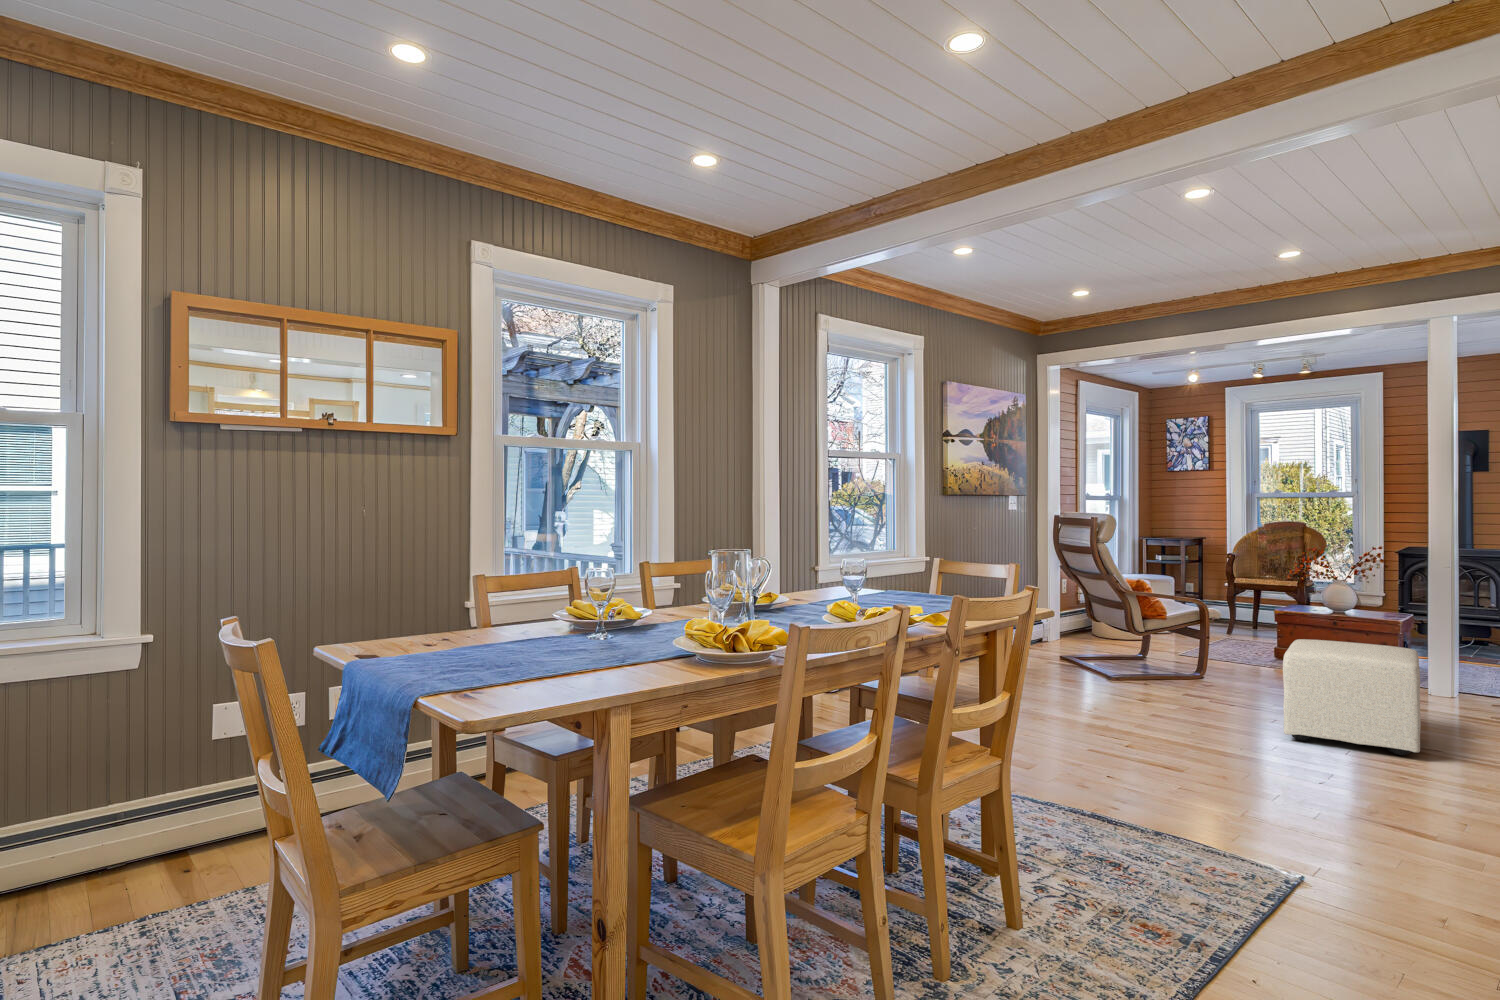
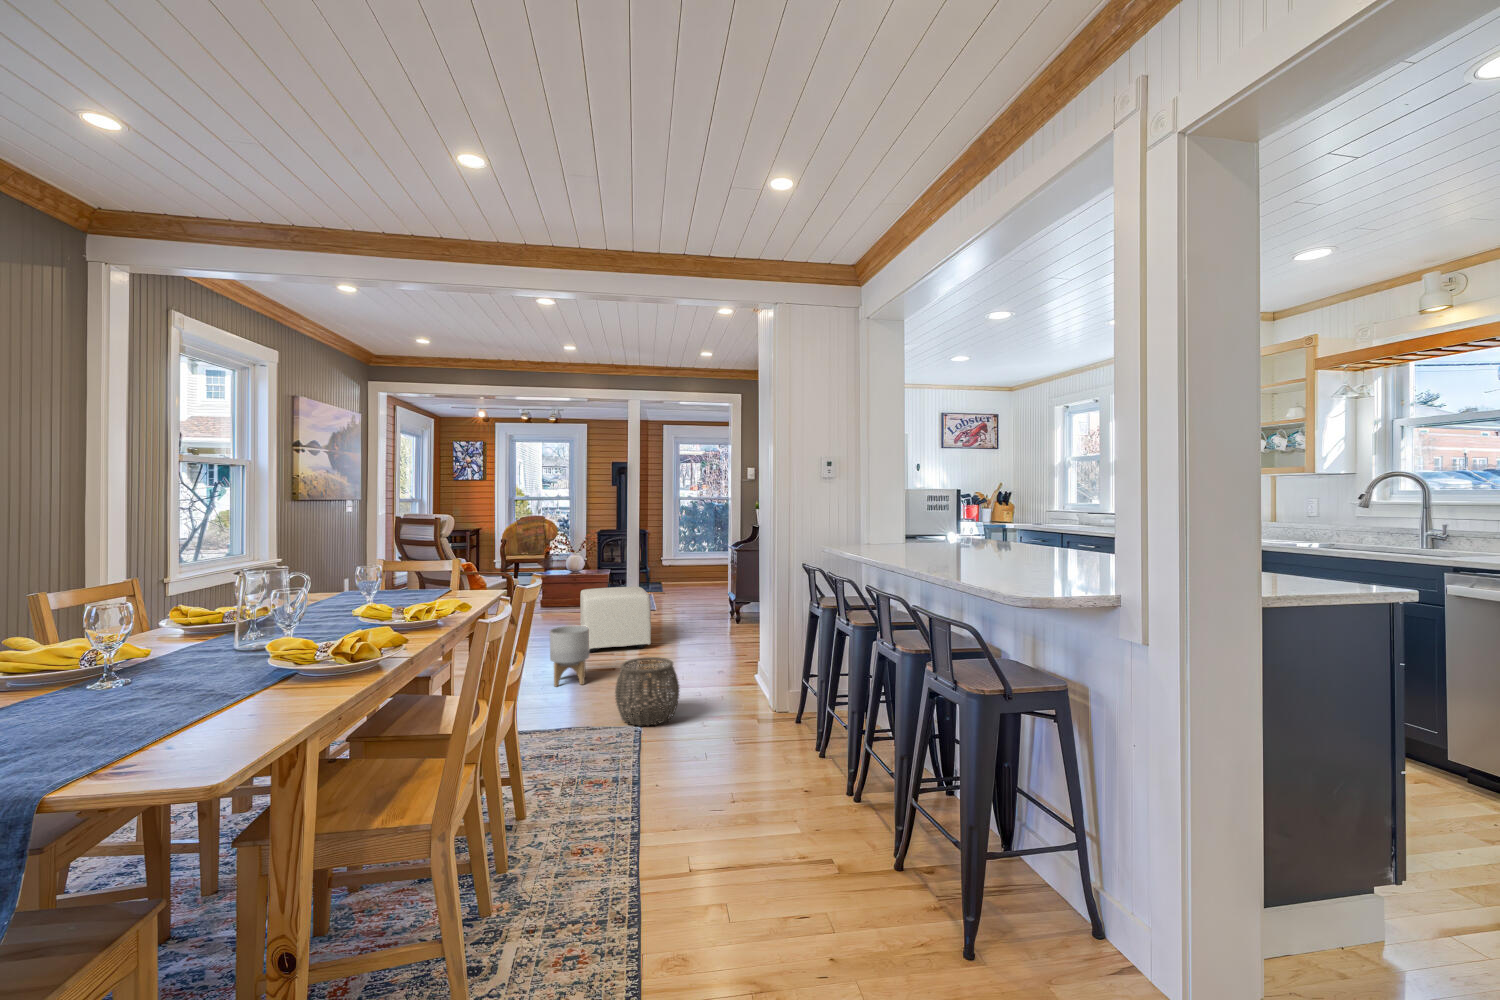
planter: none [1194,687,1261,784] -> present [550,626,589,686]
woven basket: none [1253,760,1387,887] -> present [615,657,679,726]

